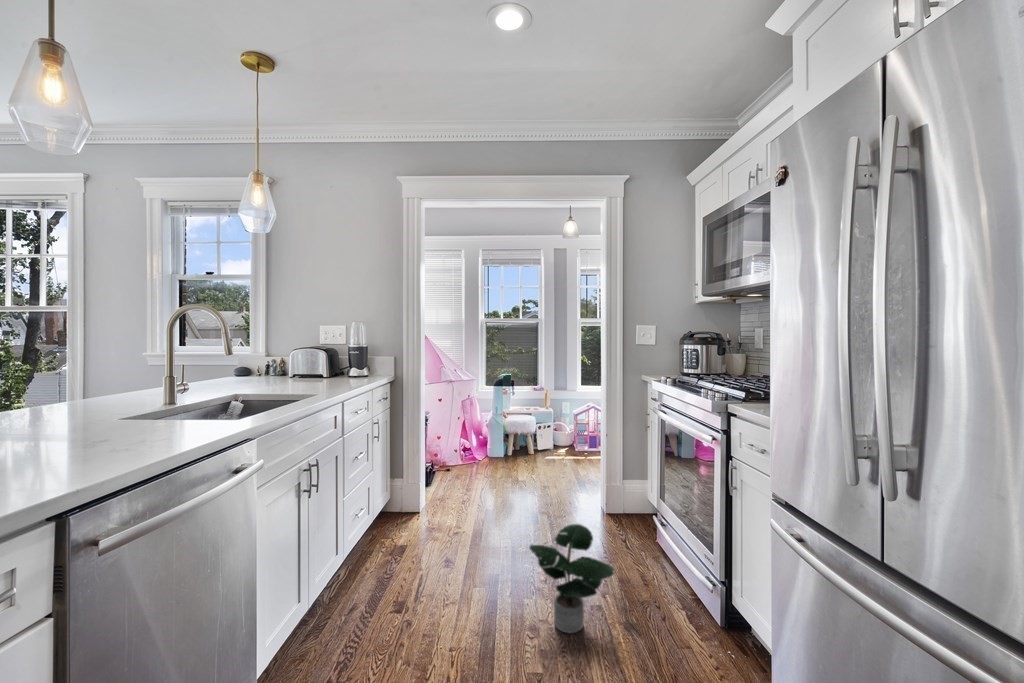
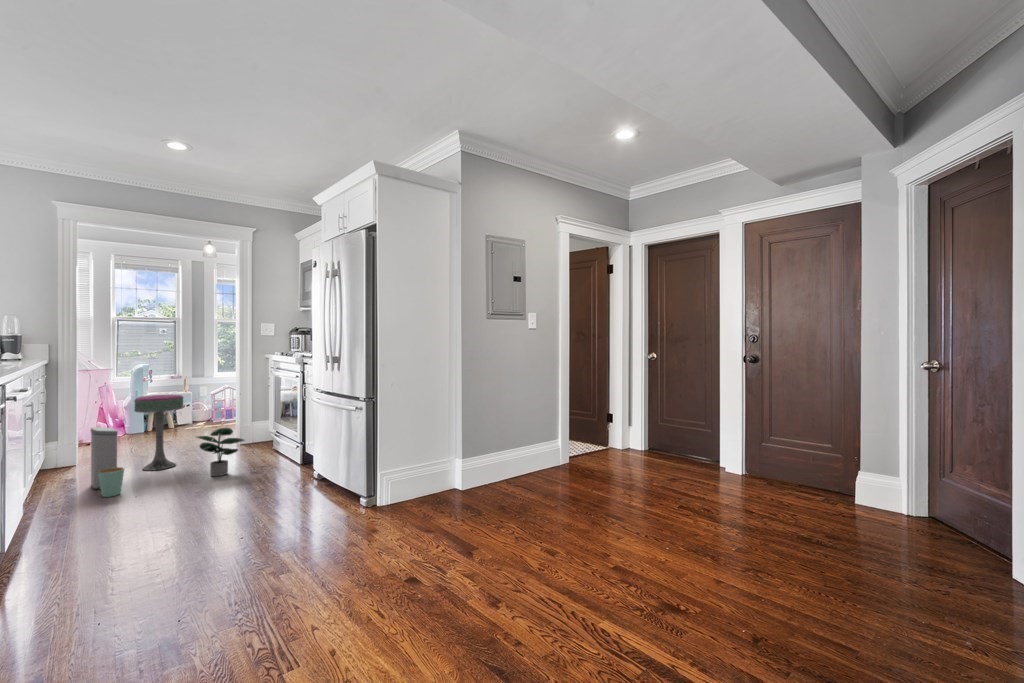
bar stool: none [463,437,524,565] -> present [134,394,183,471]
trash can: none [388,493,429,643] -> present [91,427,124,497]

